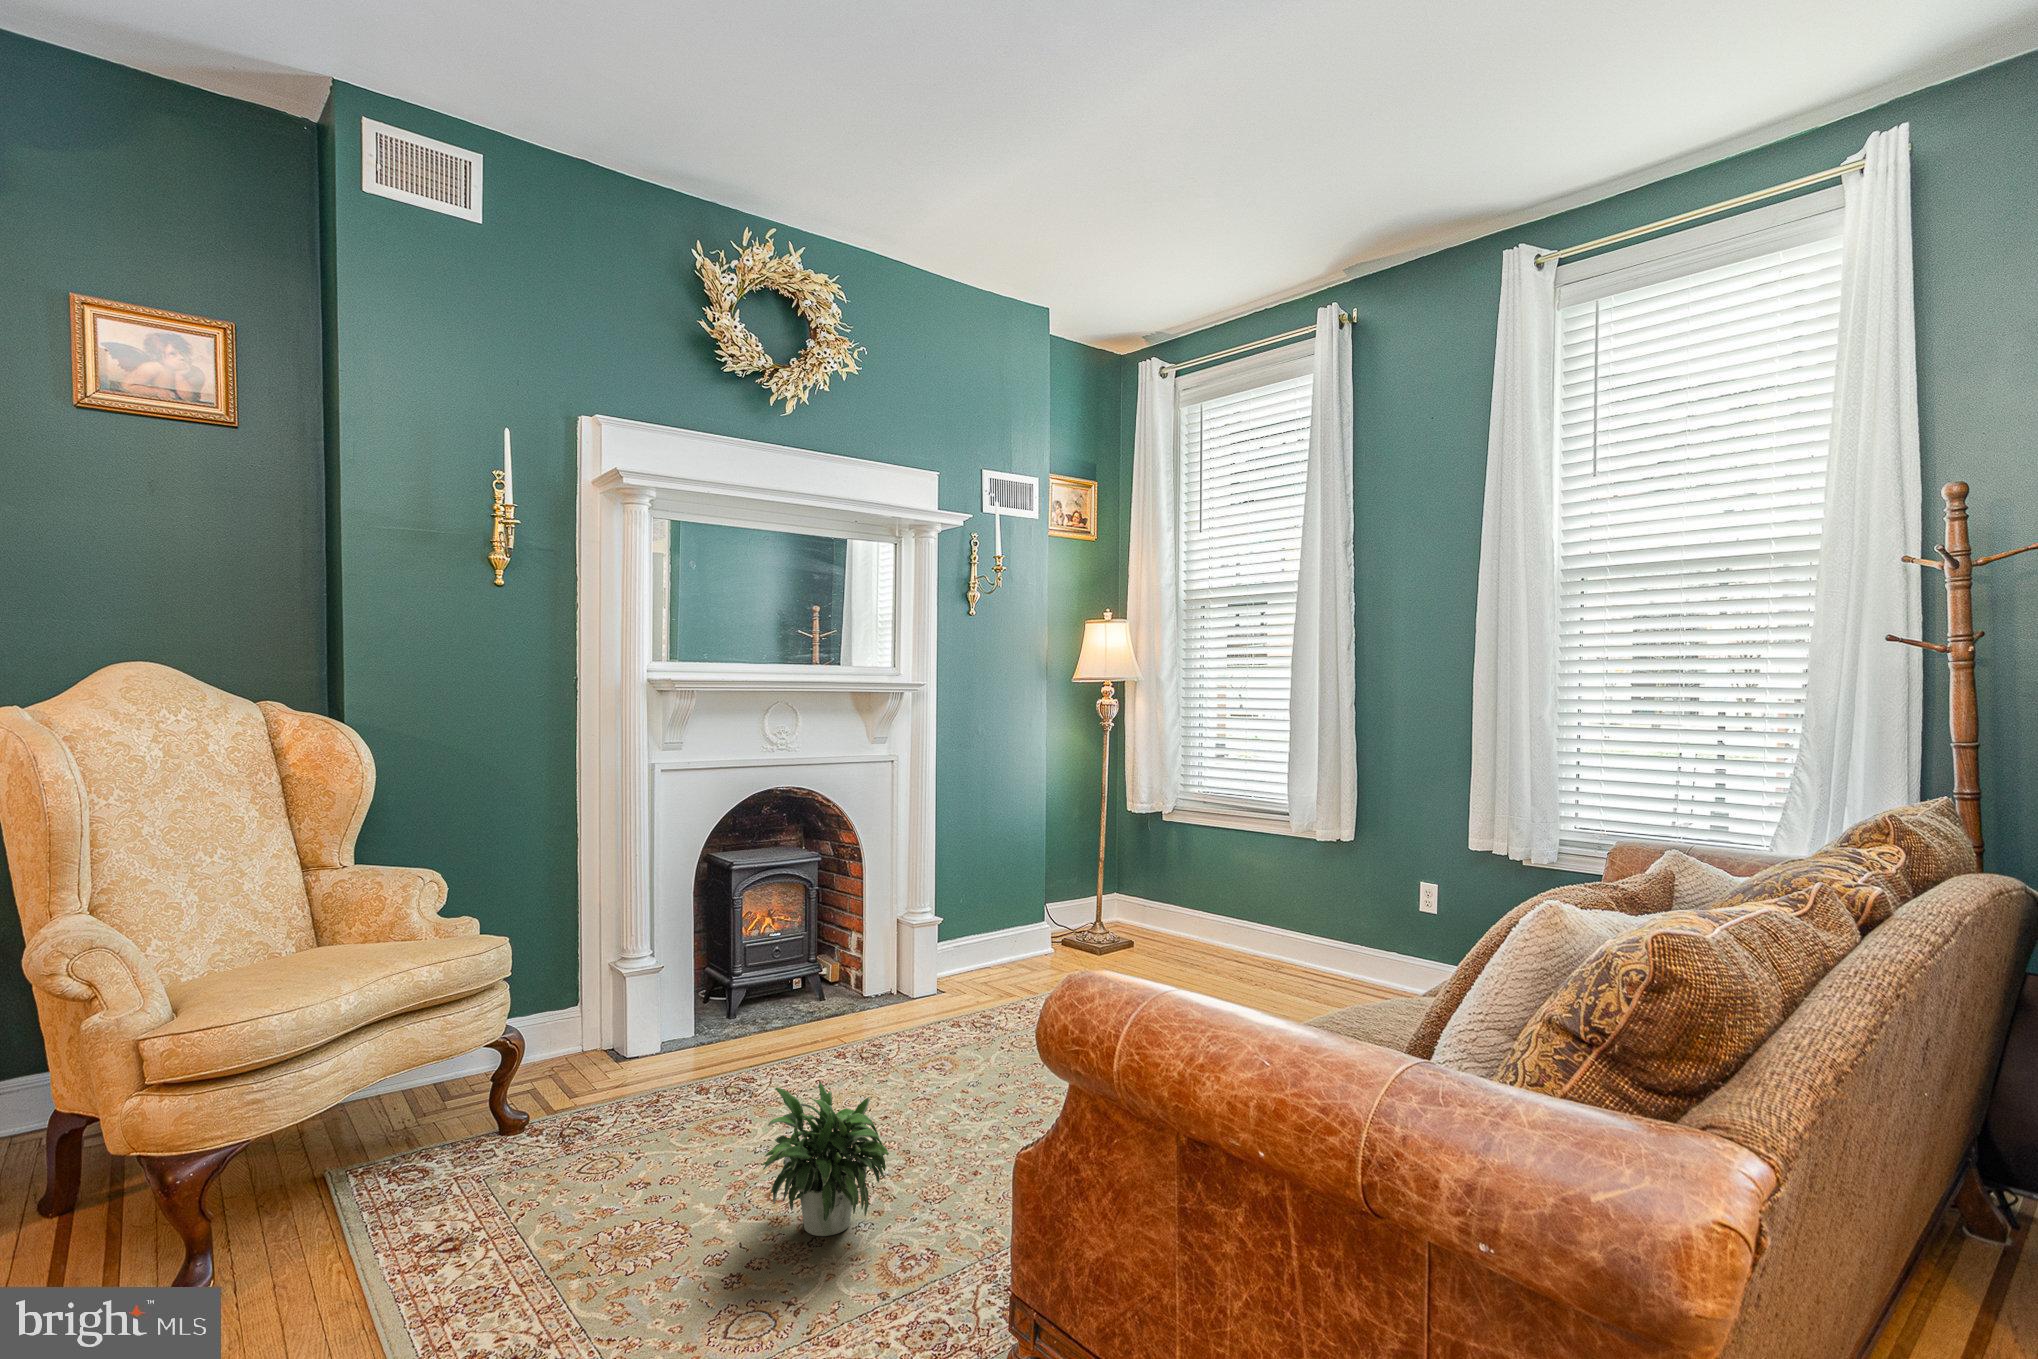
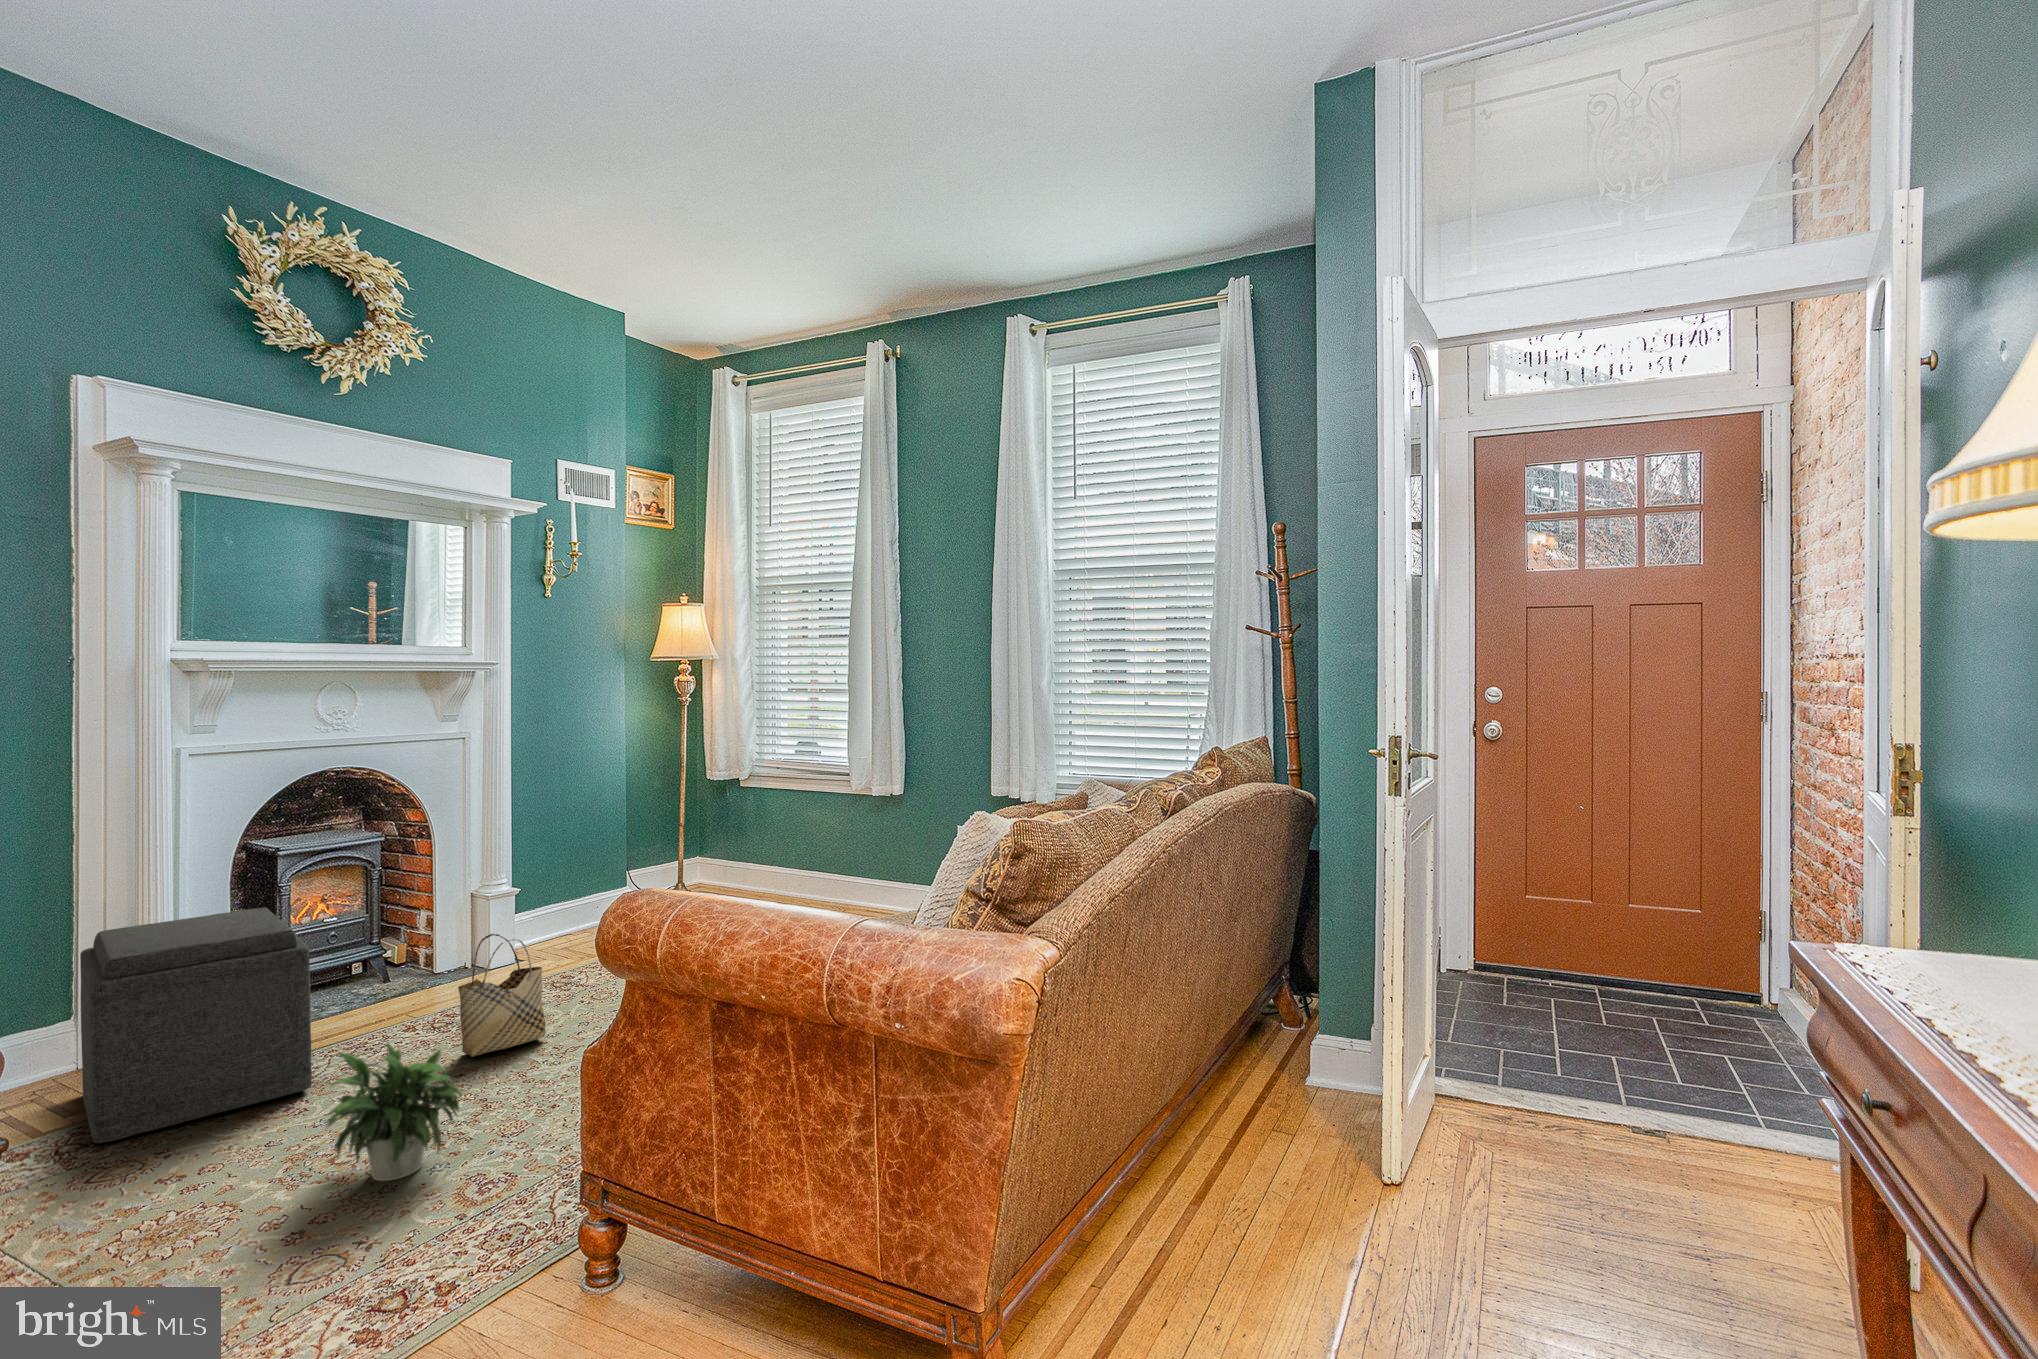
ottoman: none [578,919,755,1137] -> present [80,907,312,1143]
woven basket: none [884,968,967,1099] -> present [458,934,545,1057]

